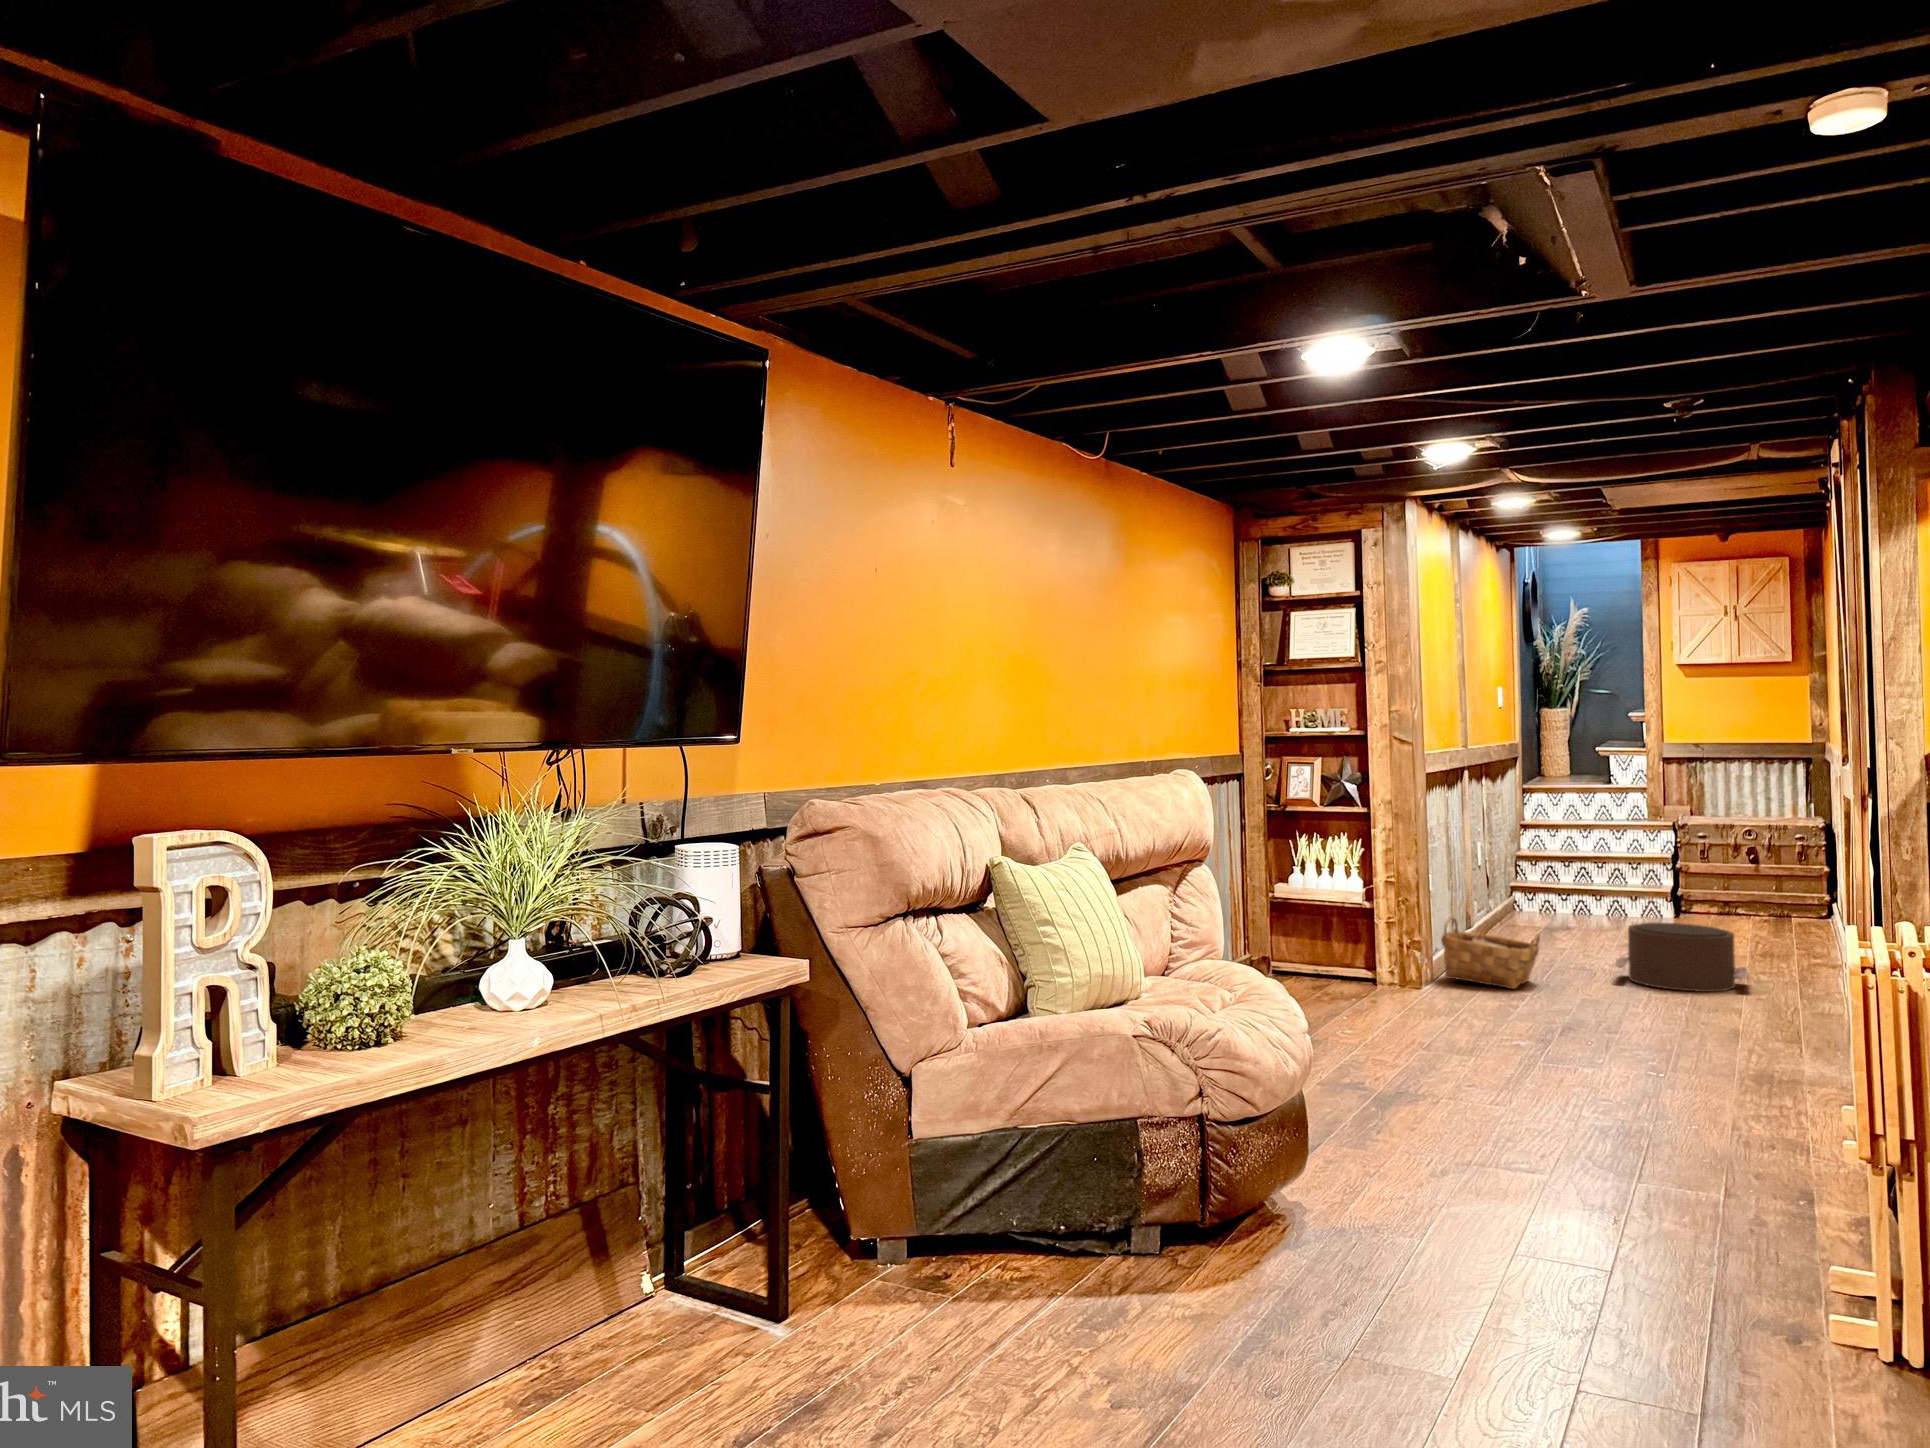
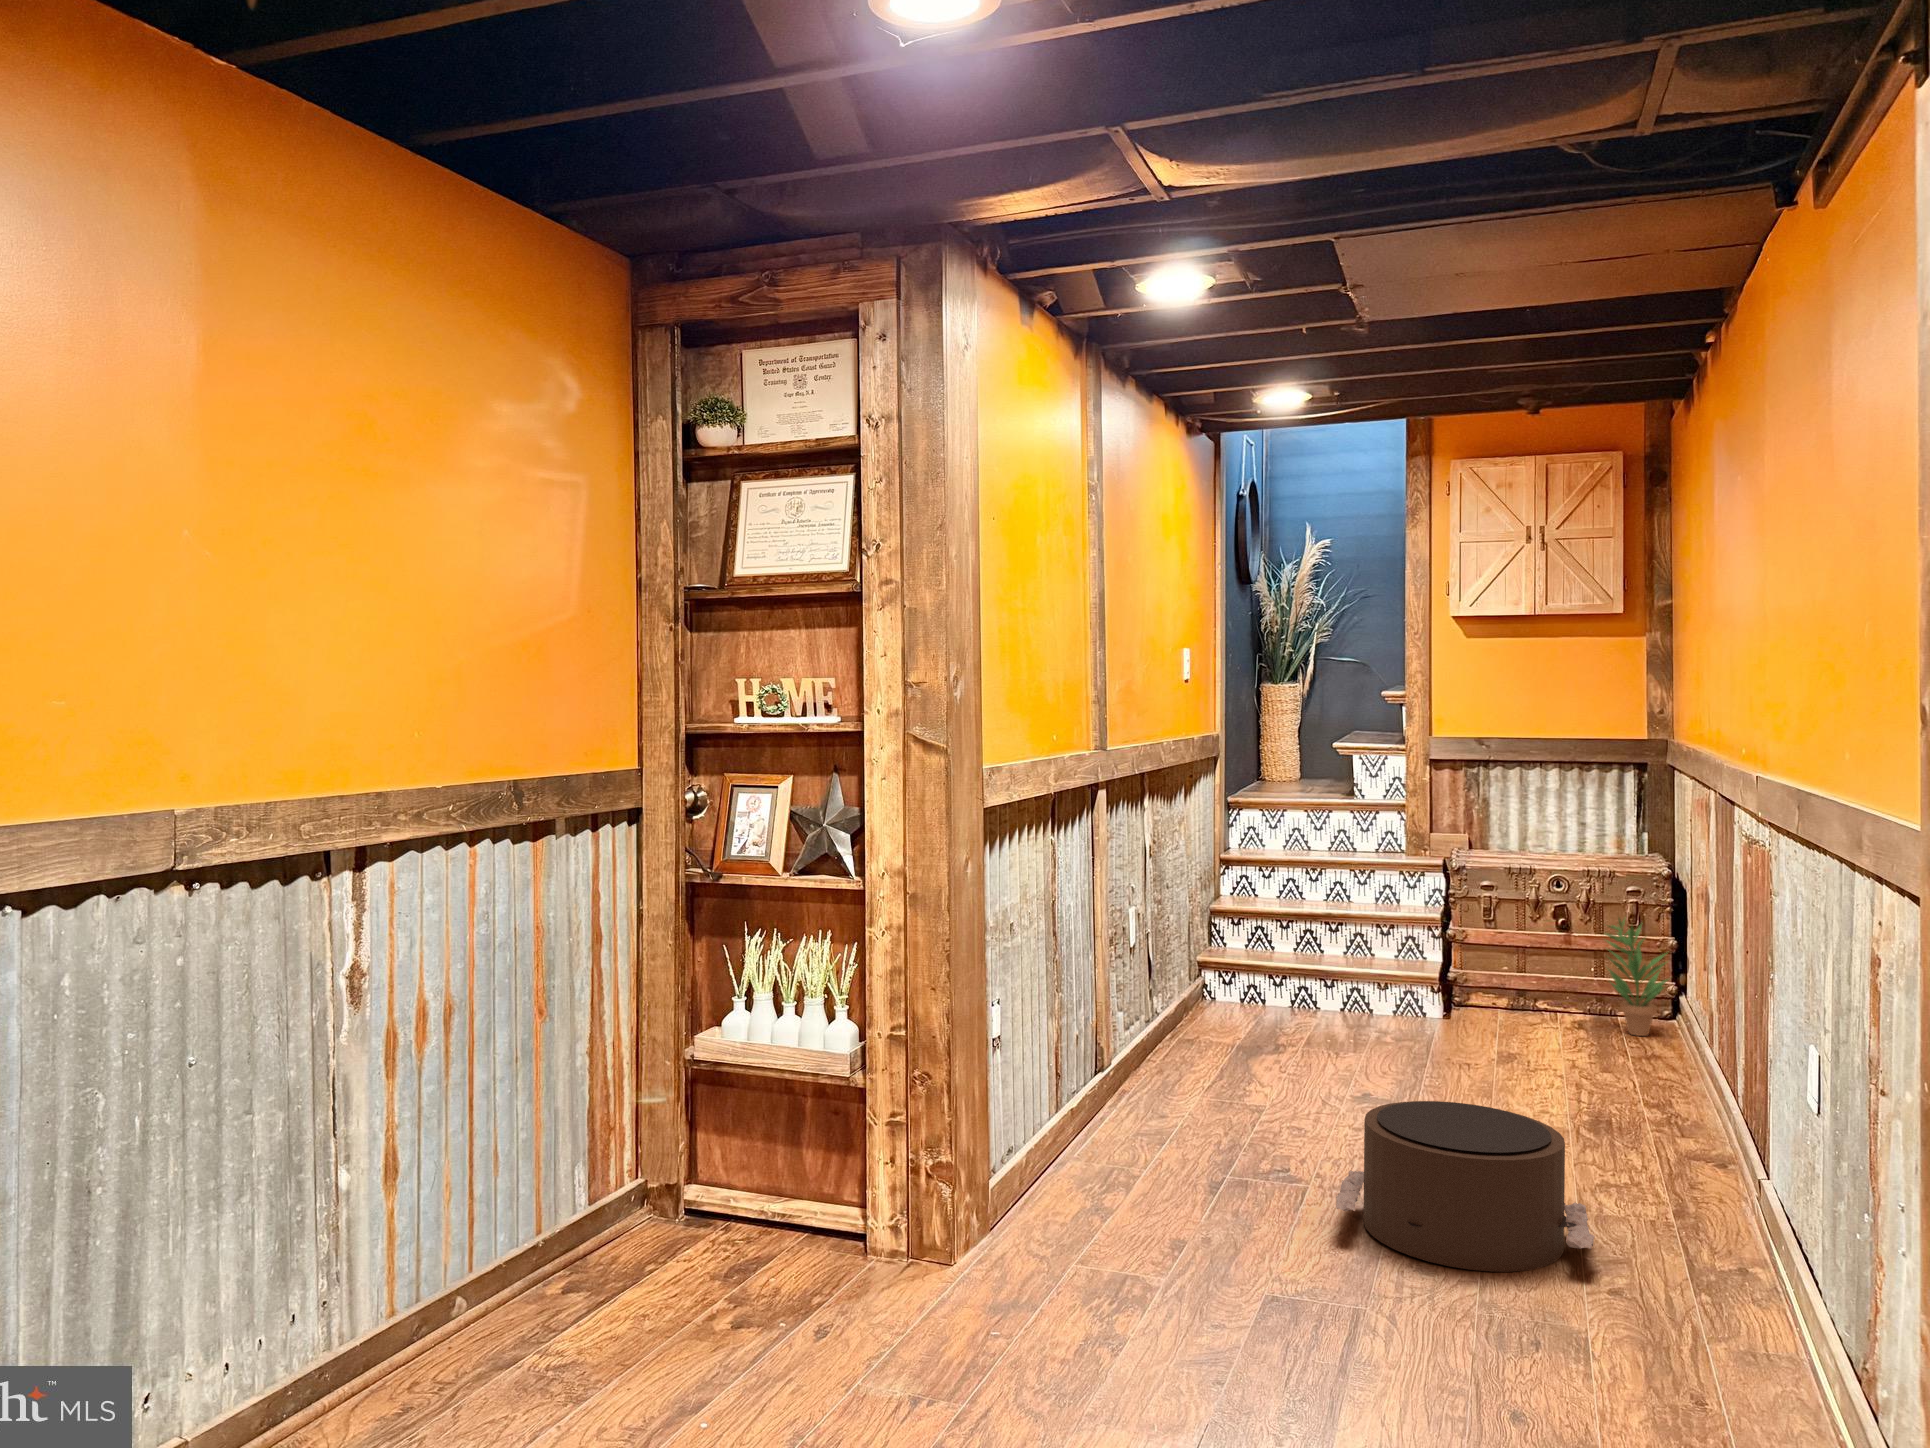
potted plant: none [1779,851,1825,925] -> present [1606,919,1668,1036]
woven basket: present [1441,917,1540,989] -> none [1002,1100,1194,1271]

